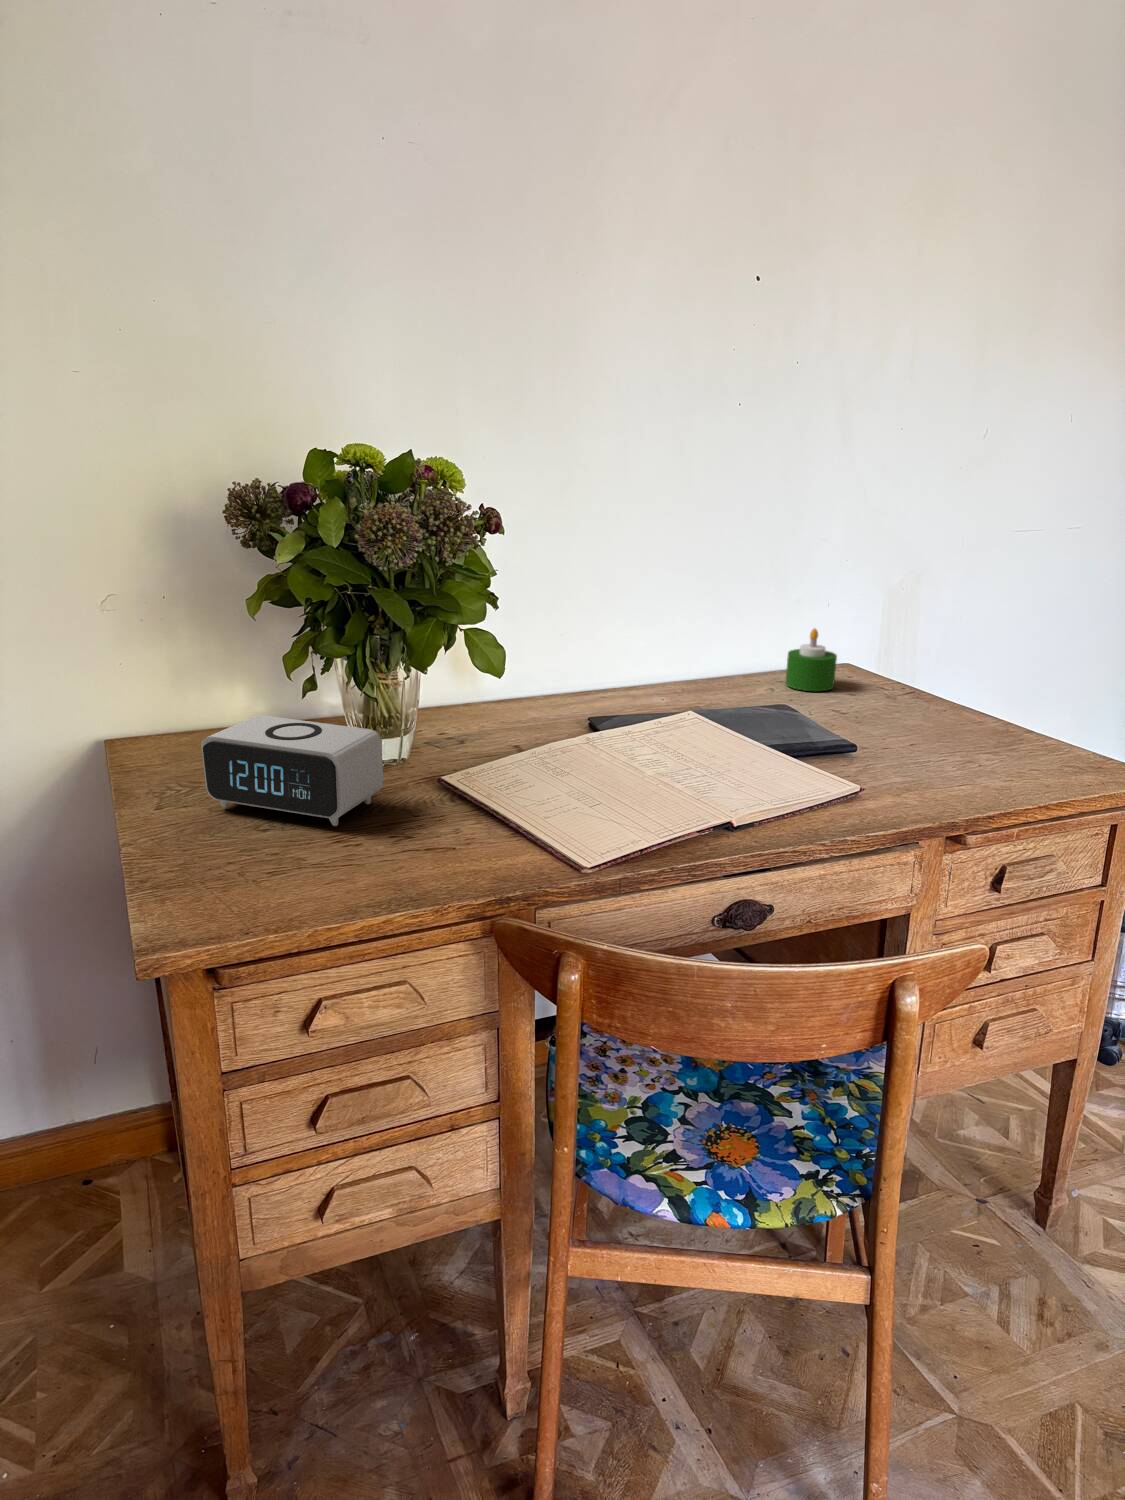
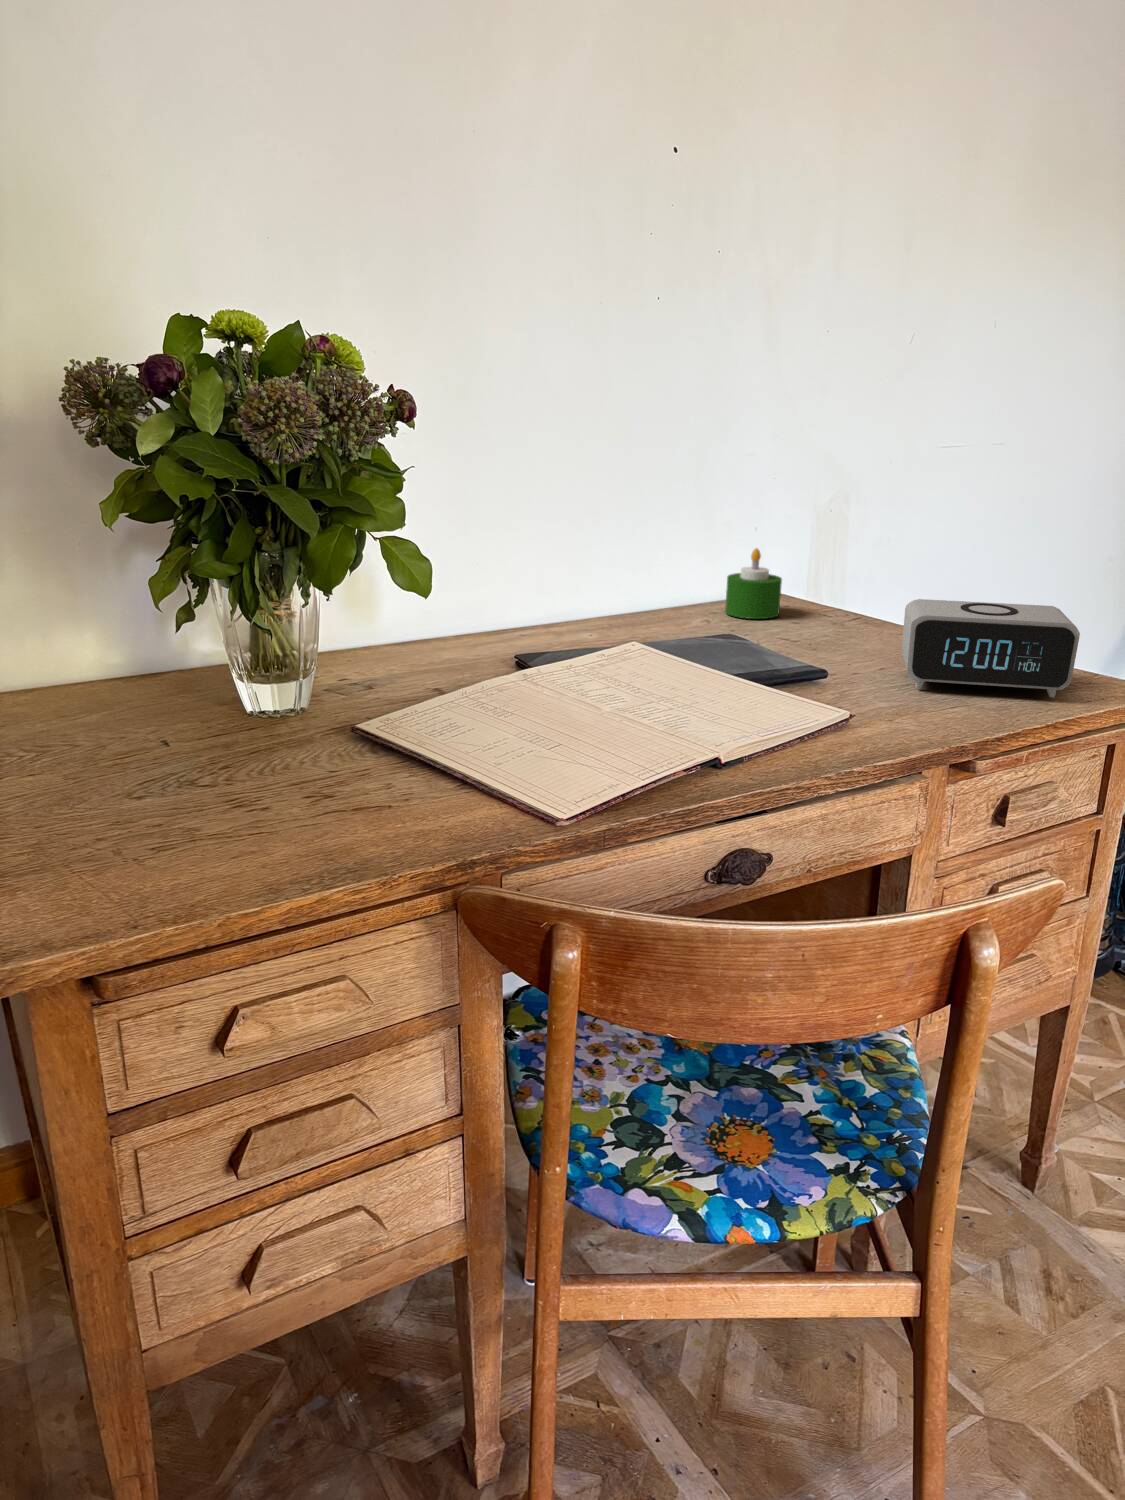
alarm clock: present [201,715,383,826] -> present [902,599,1080,698]

